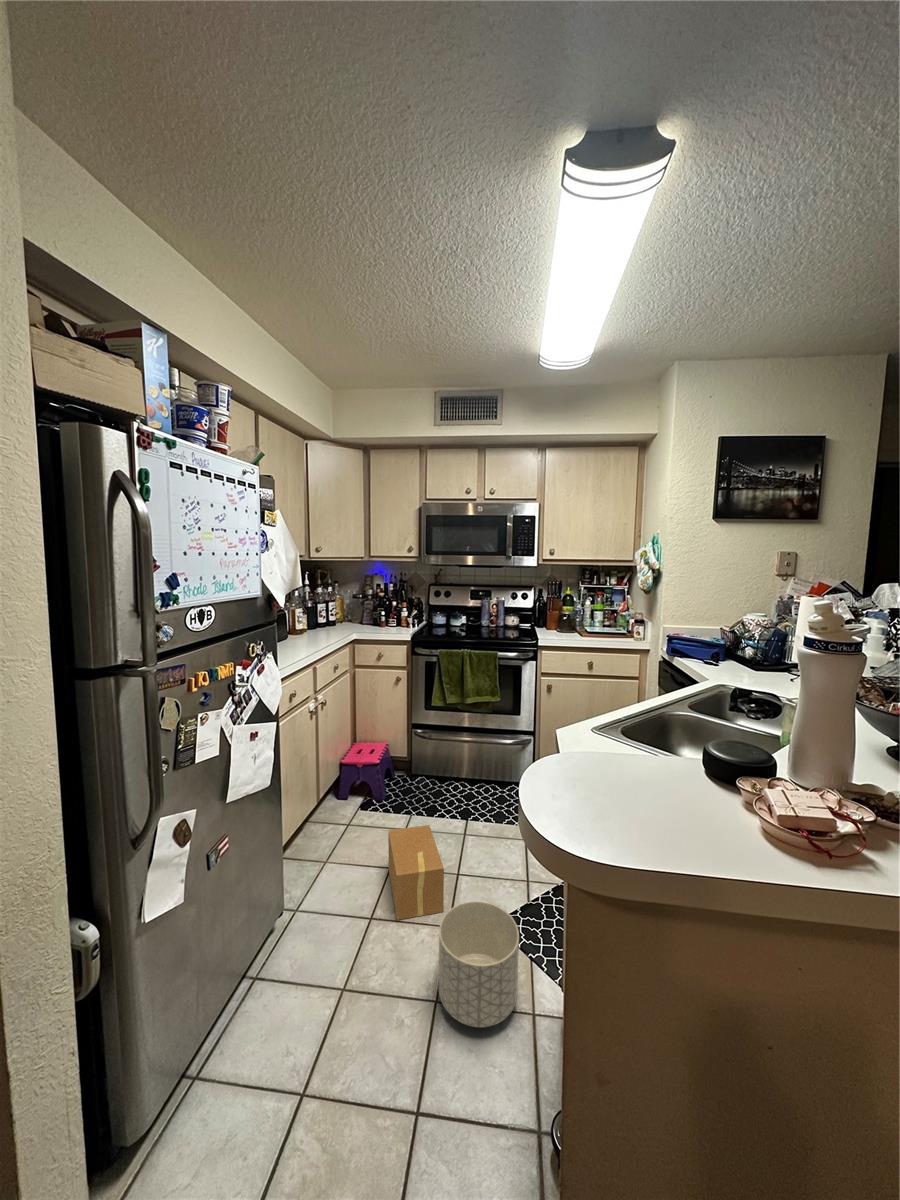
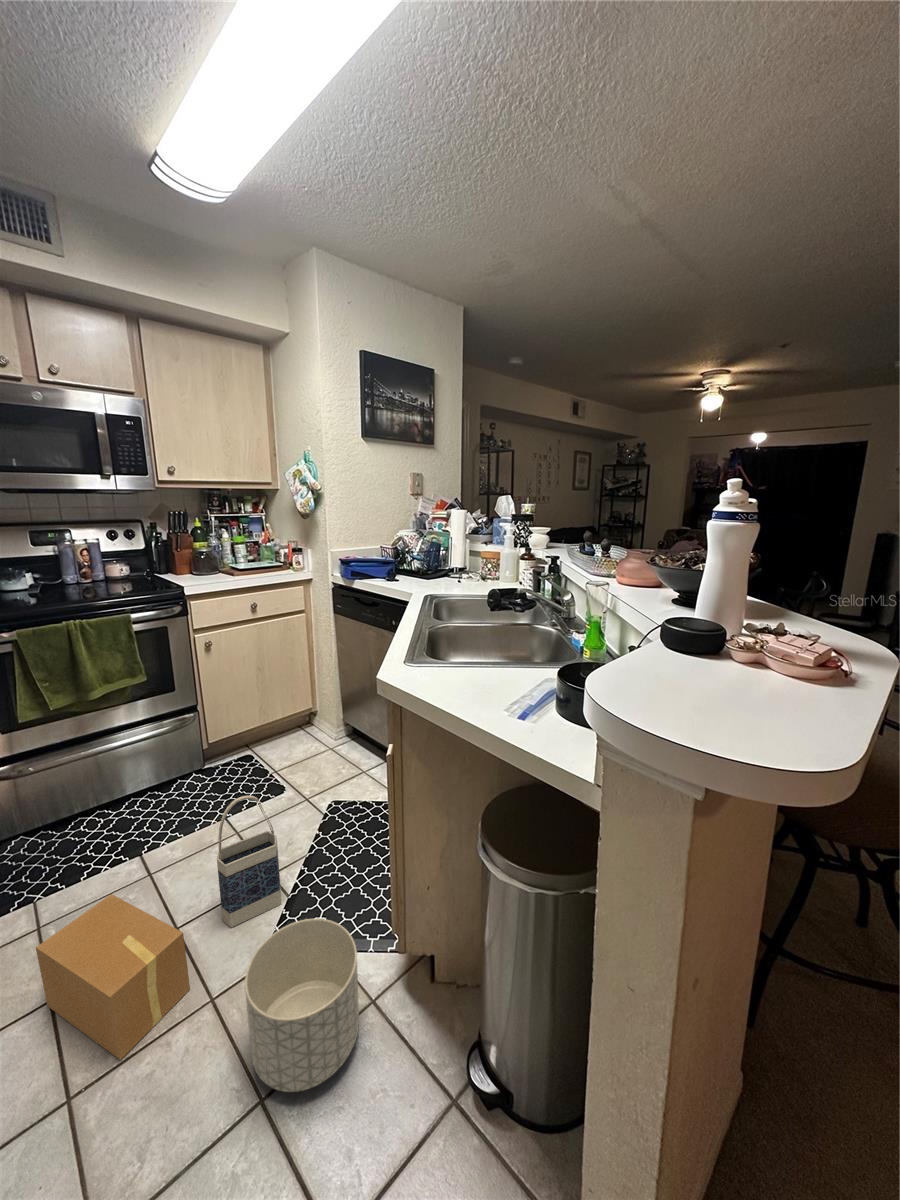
bag: none [482,800,526,902] -> present [217,796,281,927]

